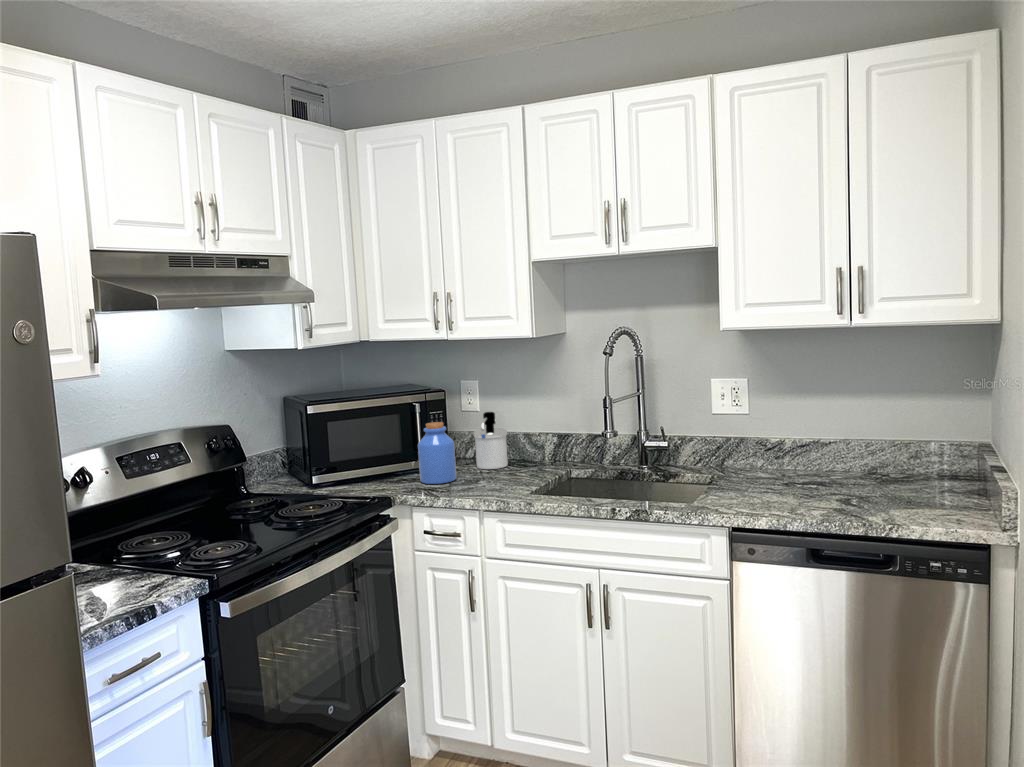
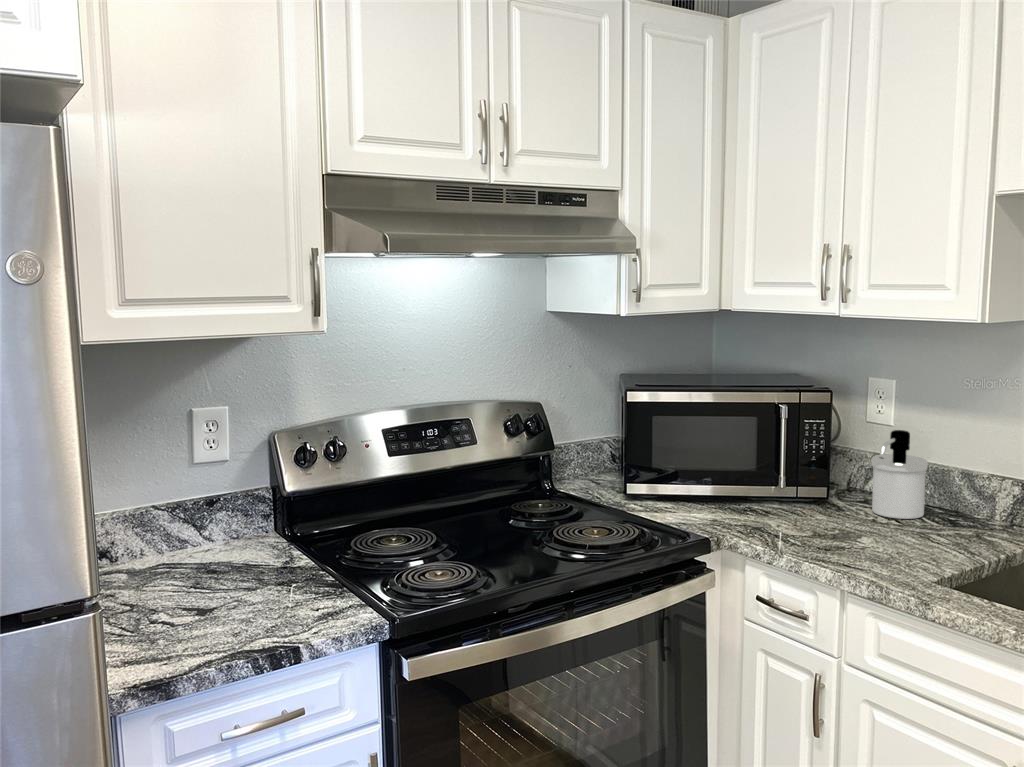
jar: present [418,422,456,484] -> none [773,436,830,529]

